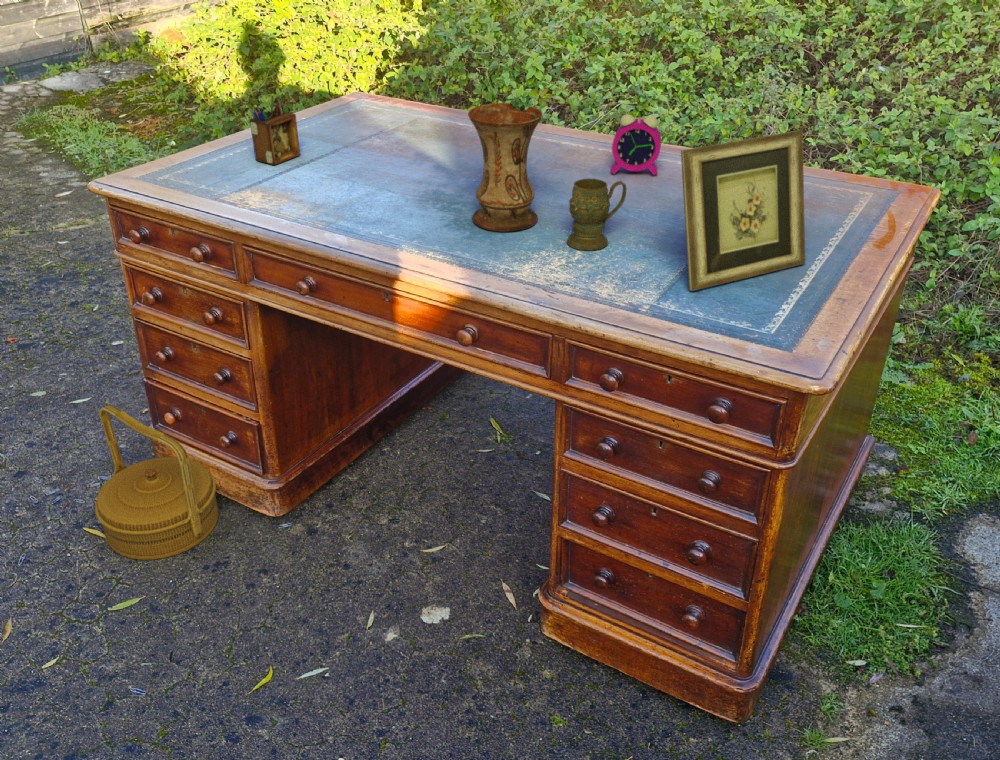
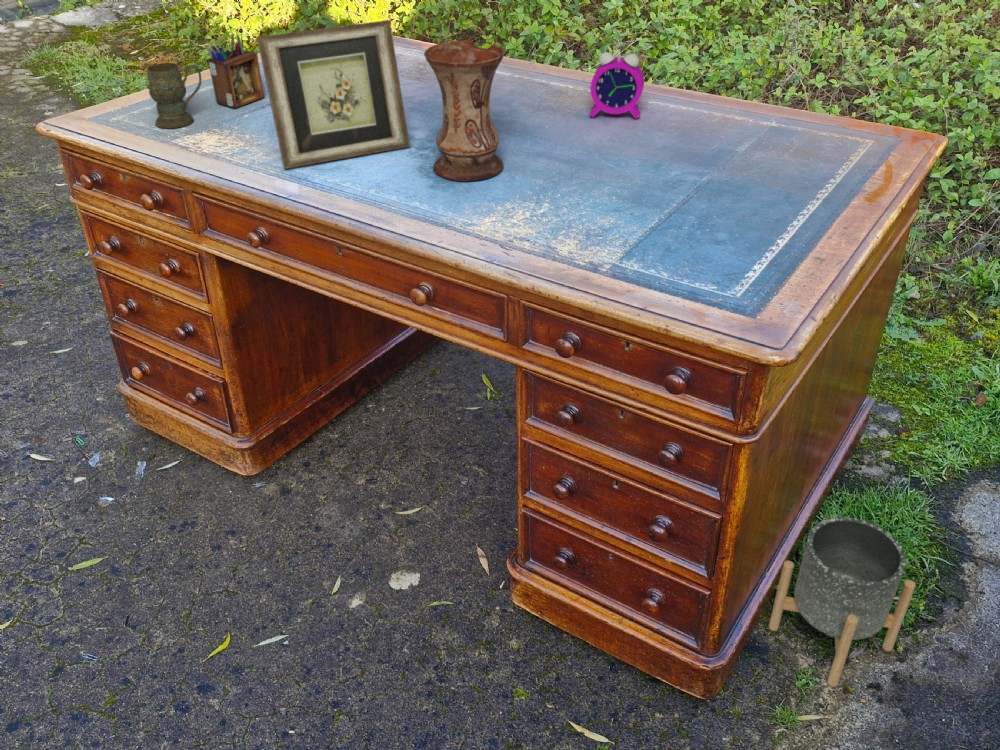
picture frame: present [681,130,805,291] -> present [257,20,410,169]
mug: present [567,179,627,251] -> present [147,63,201,128]
woven basket: present [95,404,219,560] -> none [60,359,189,518]
planter: none [791,545,931,708] -> present [769,517,916,687]

